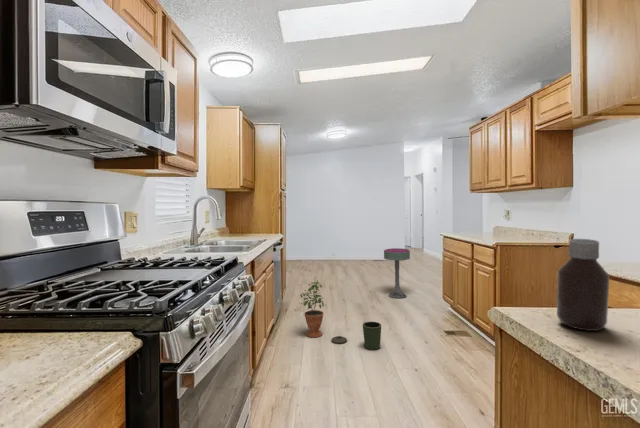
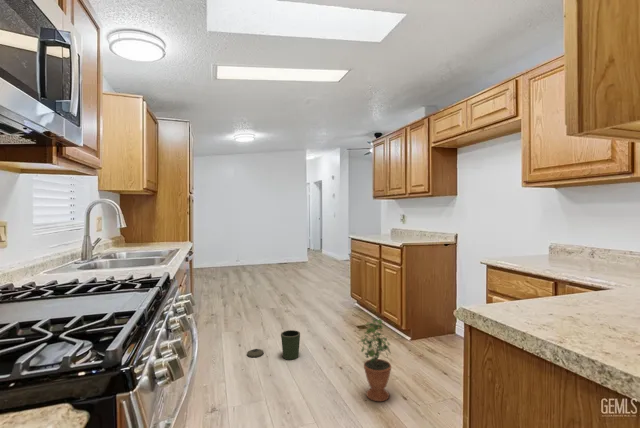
bottle: present [557,239,609,331] -> none [523,241,569,323]
bar stool: present [384,248,410,298] -> none [293,255,319,304]
potted plant: present [300,280,324,337] -> present [361,317,391,401]

